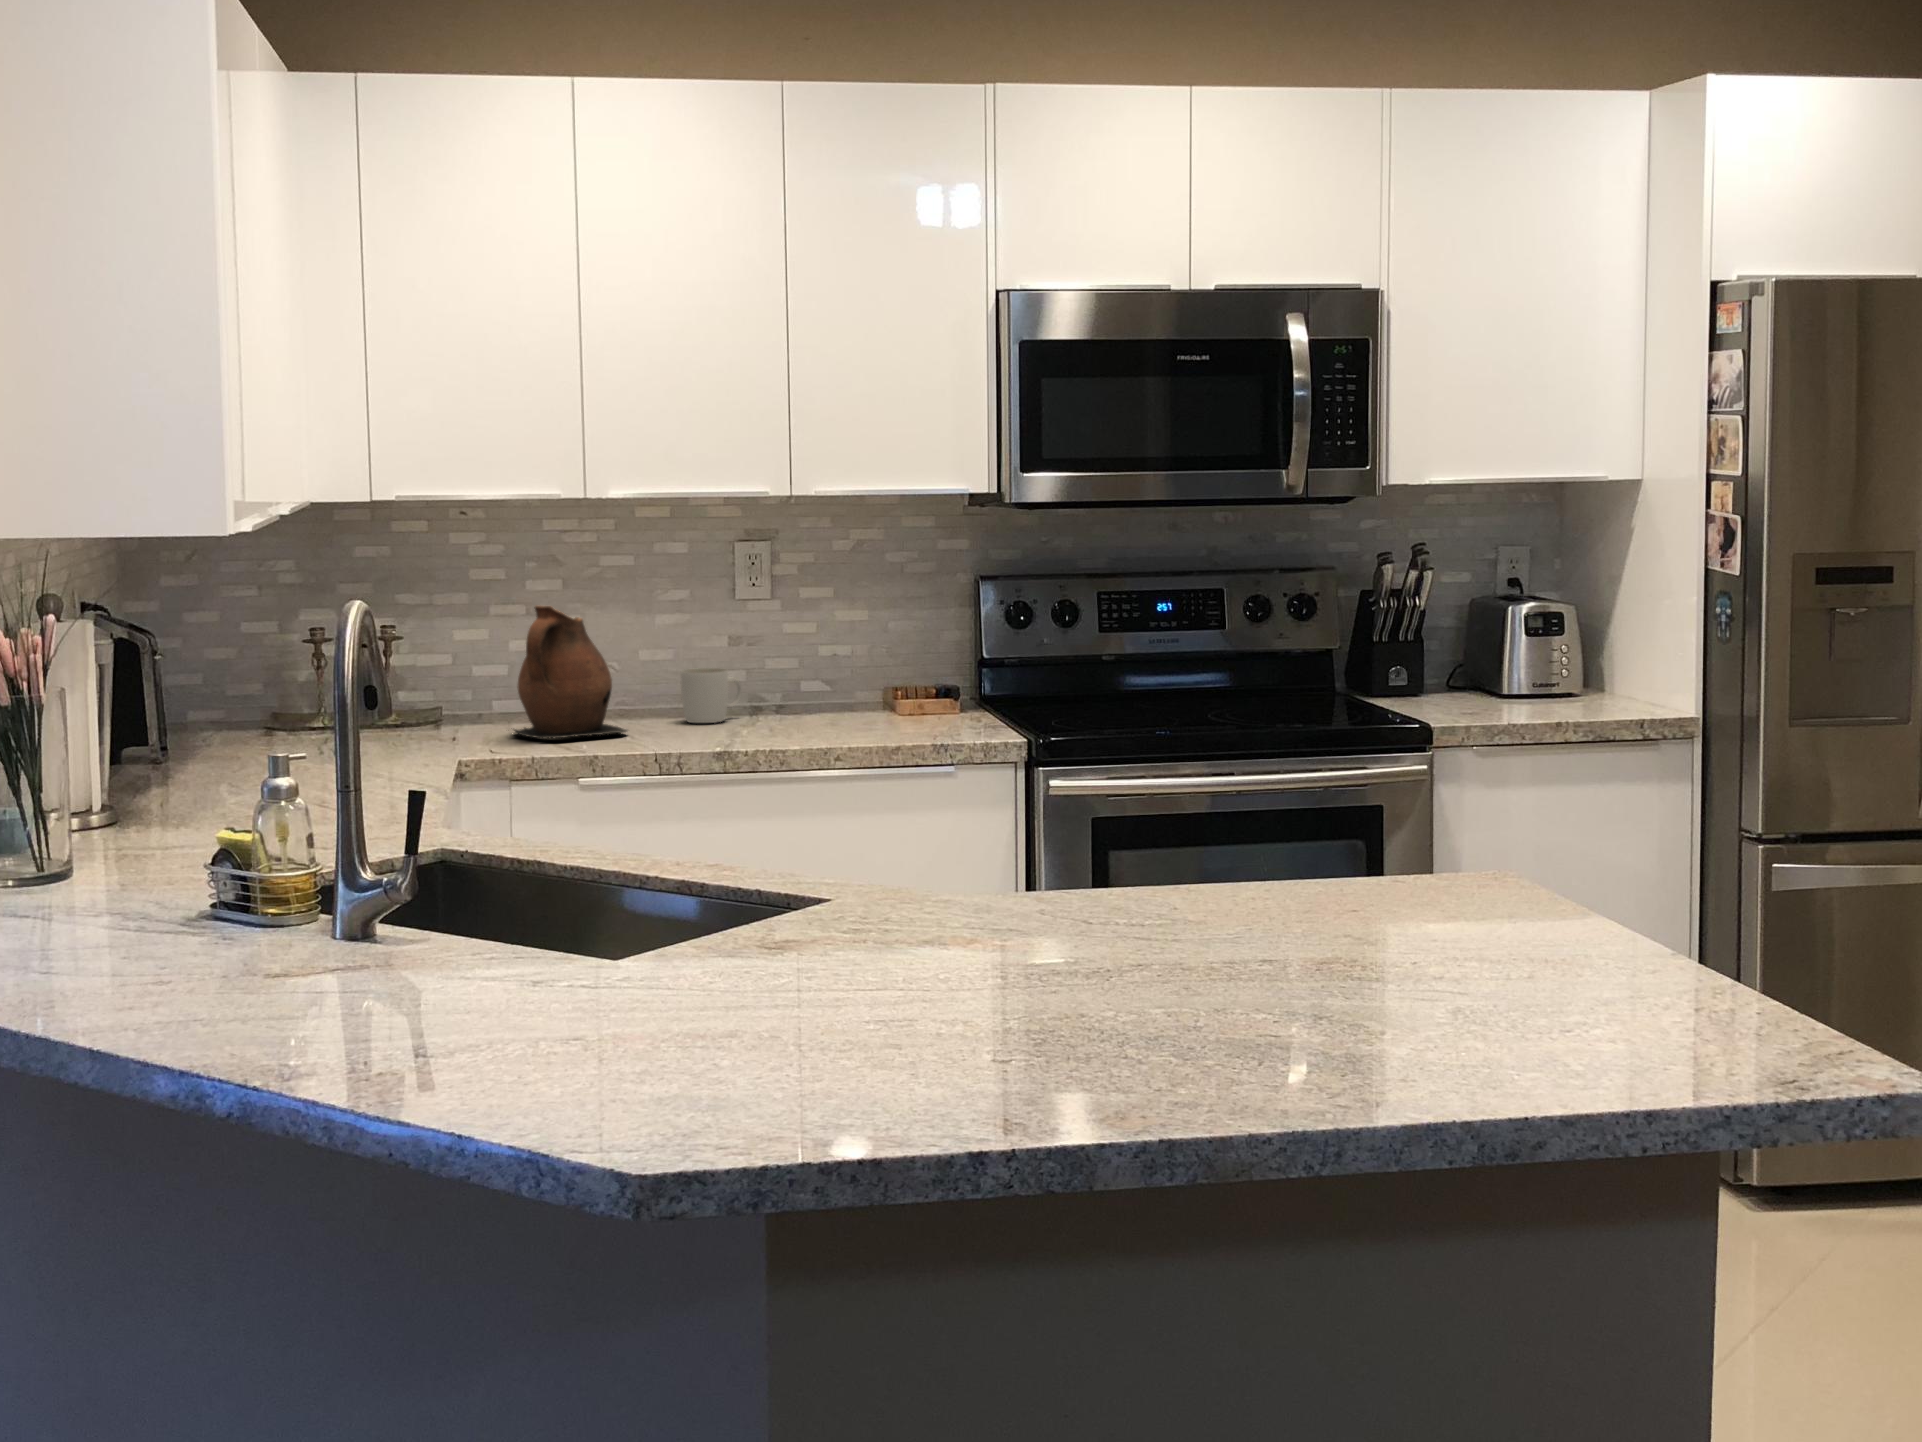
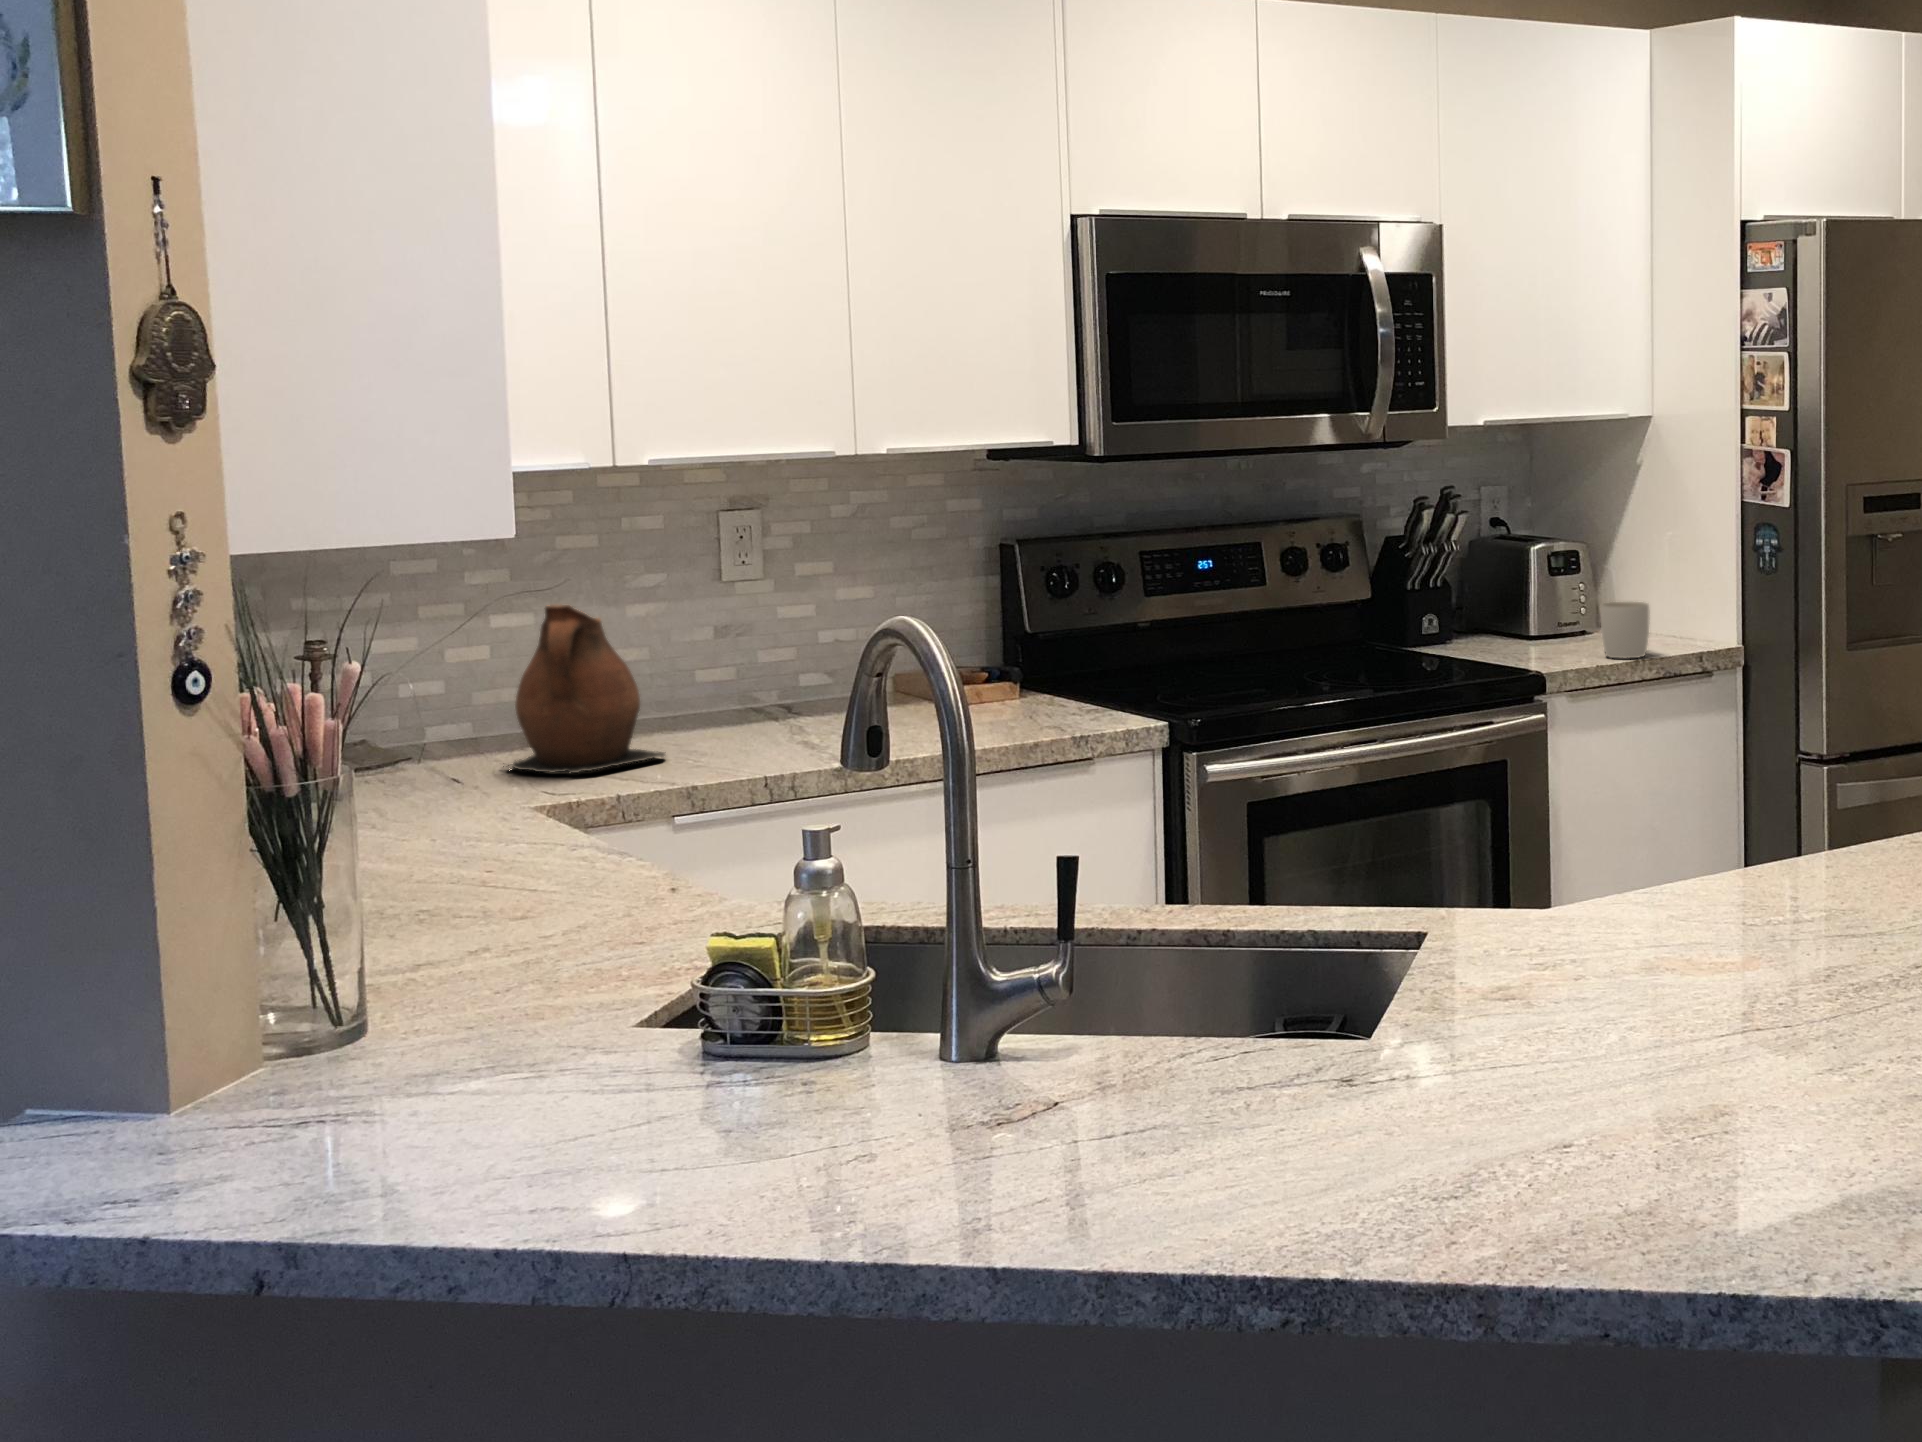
mug: present [680,668,741,723] -> present [1600,602,1650,658]

